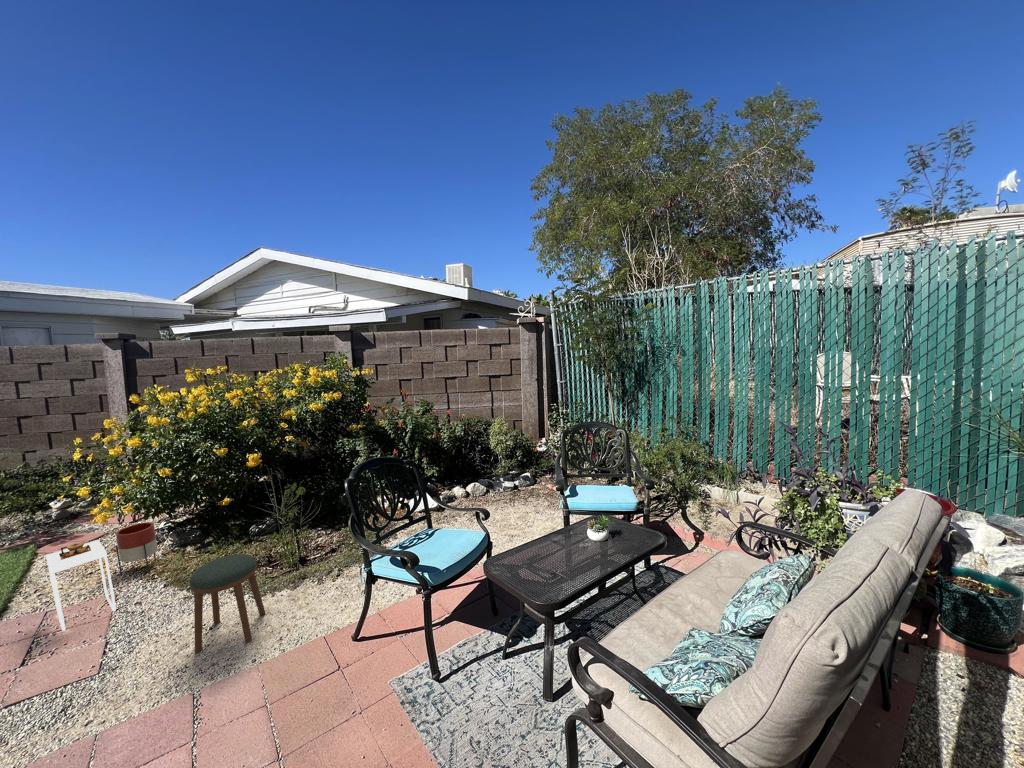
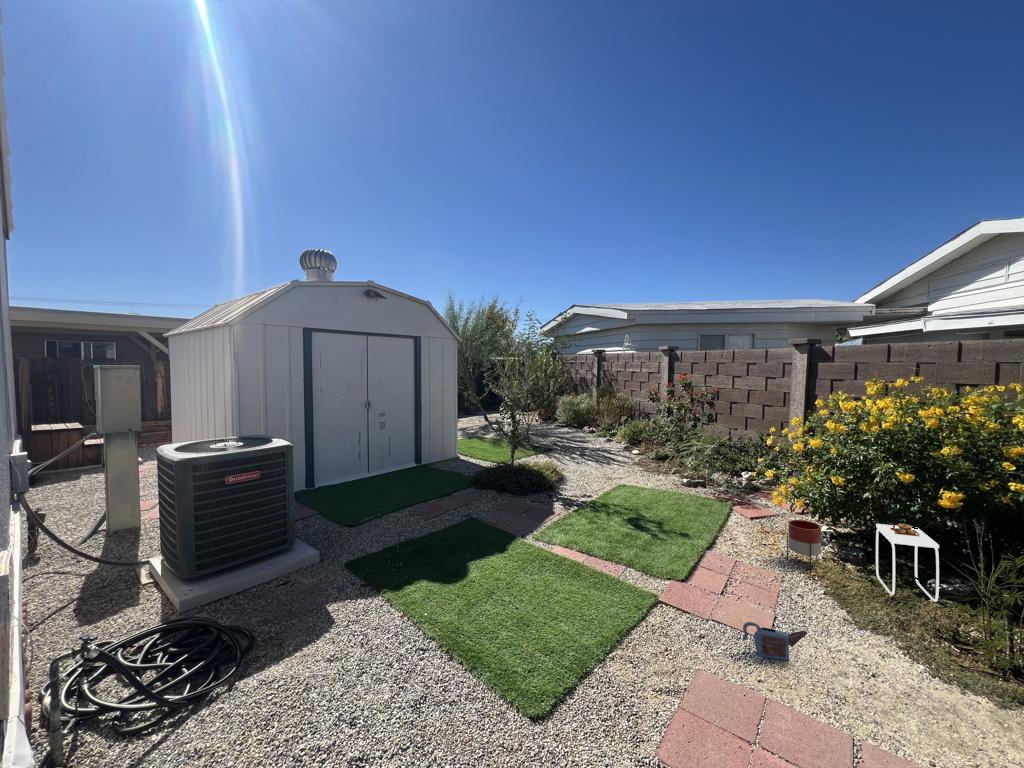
side table: present [46,540,116,631] -> present [876,524,939,602]
stool: present [190,554,265,653] -> none [856,603,951,731]
watering can: none [57,631,143,695] -> present [743,622,808,661]

